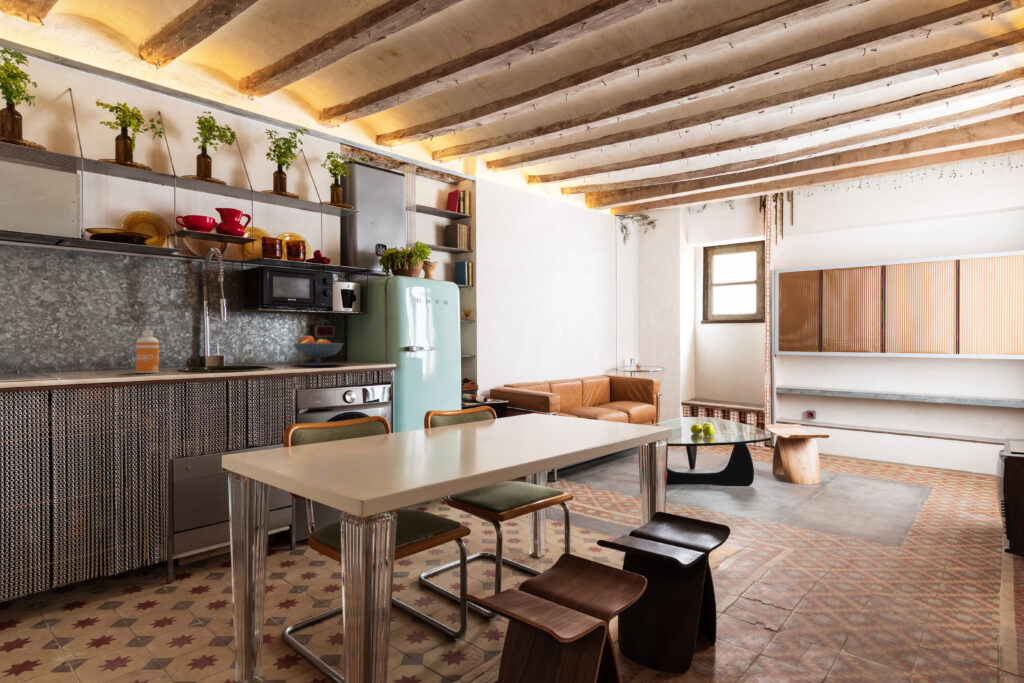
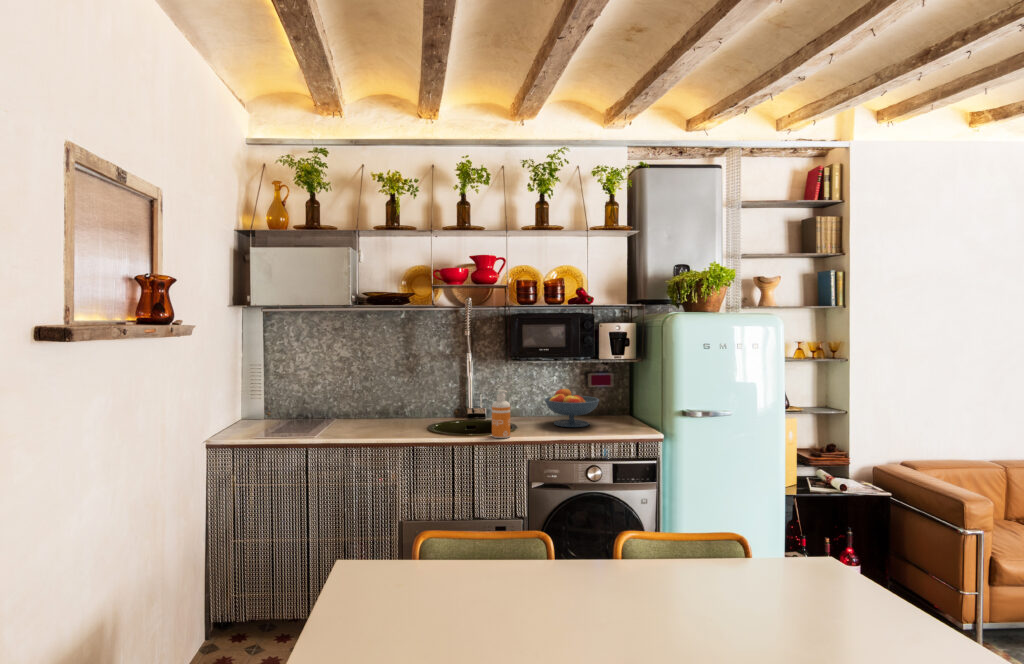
soap dispenser: present [136,326,159,373] -> present [492,390,510,438]

